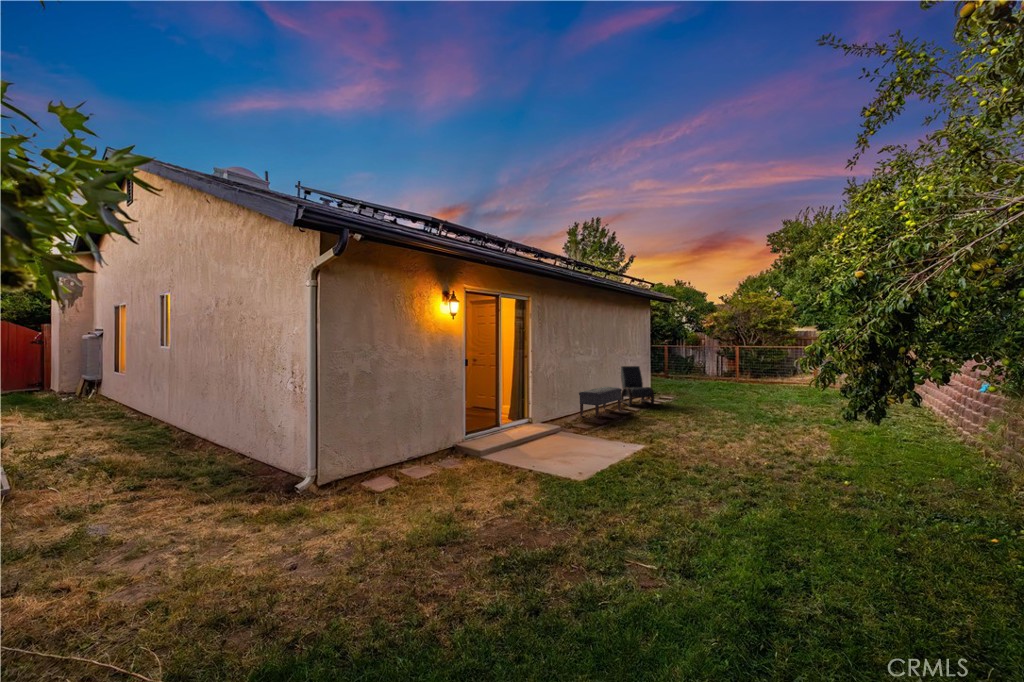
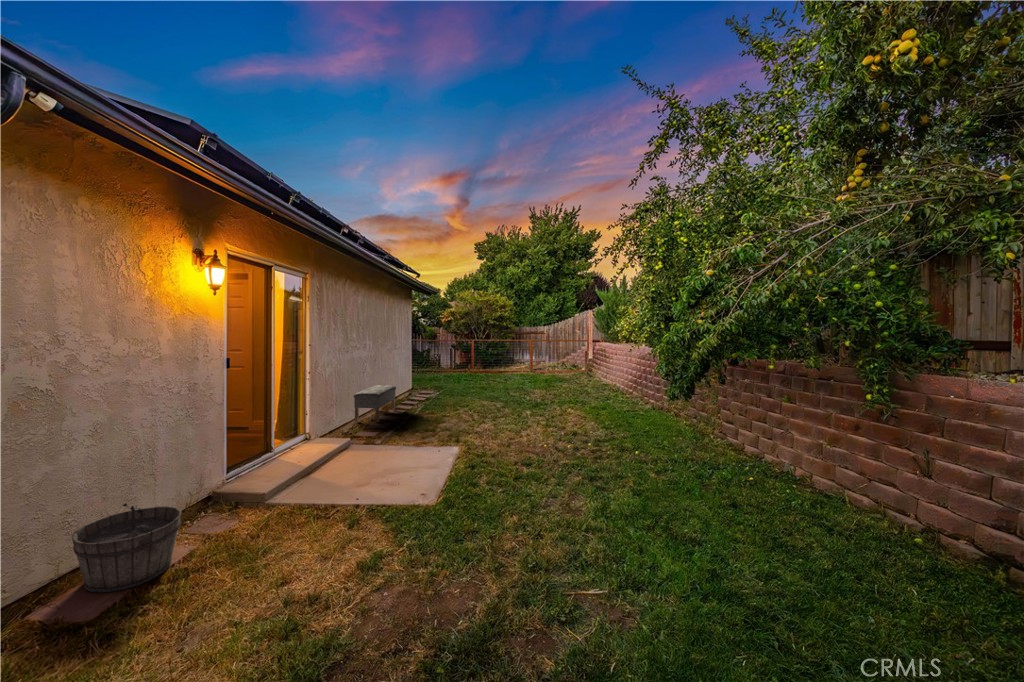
lounge chair: present [621,366,654,406] -> none [384,361,425,405]
wooden bucket: none [379,437,425,482] -> present [72,504,182,592]

